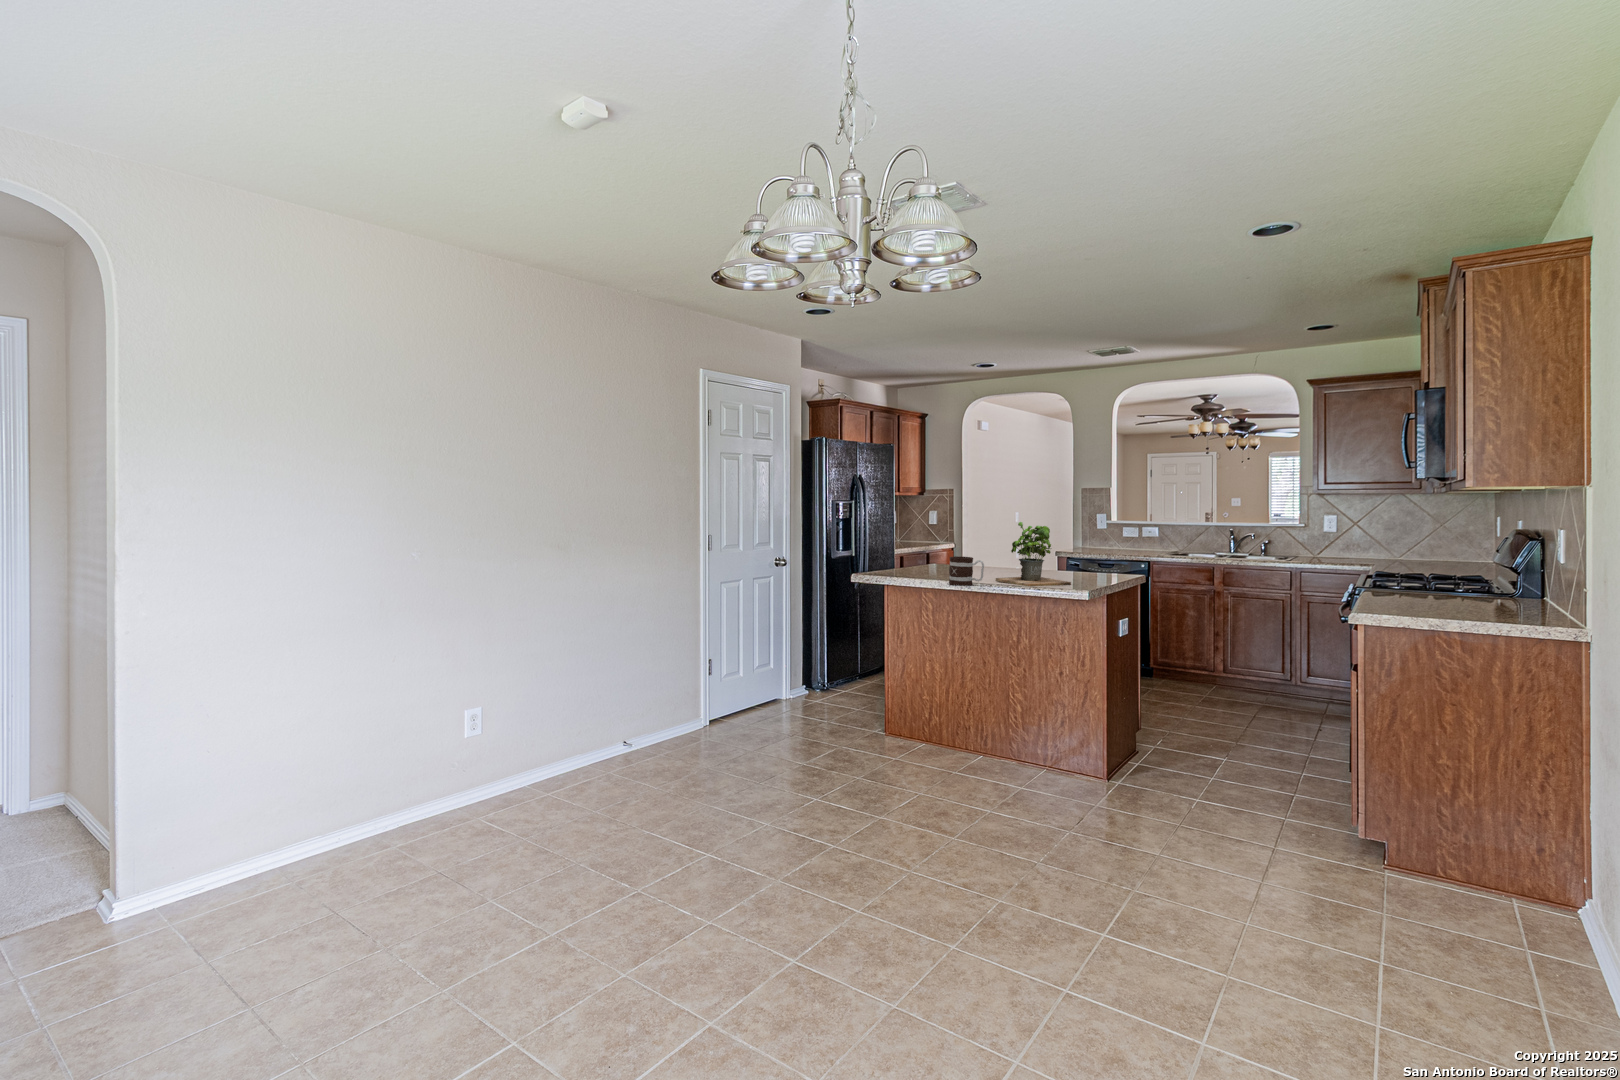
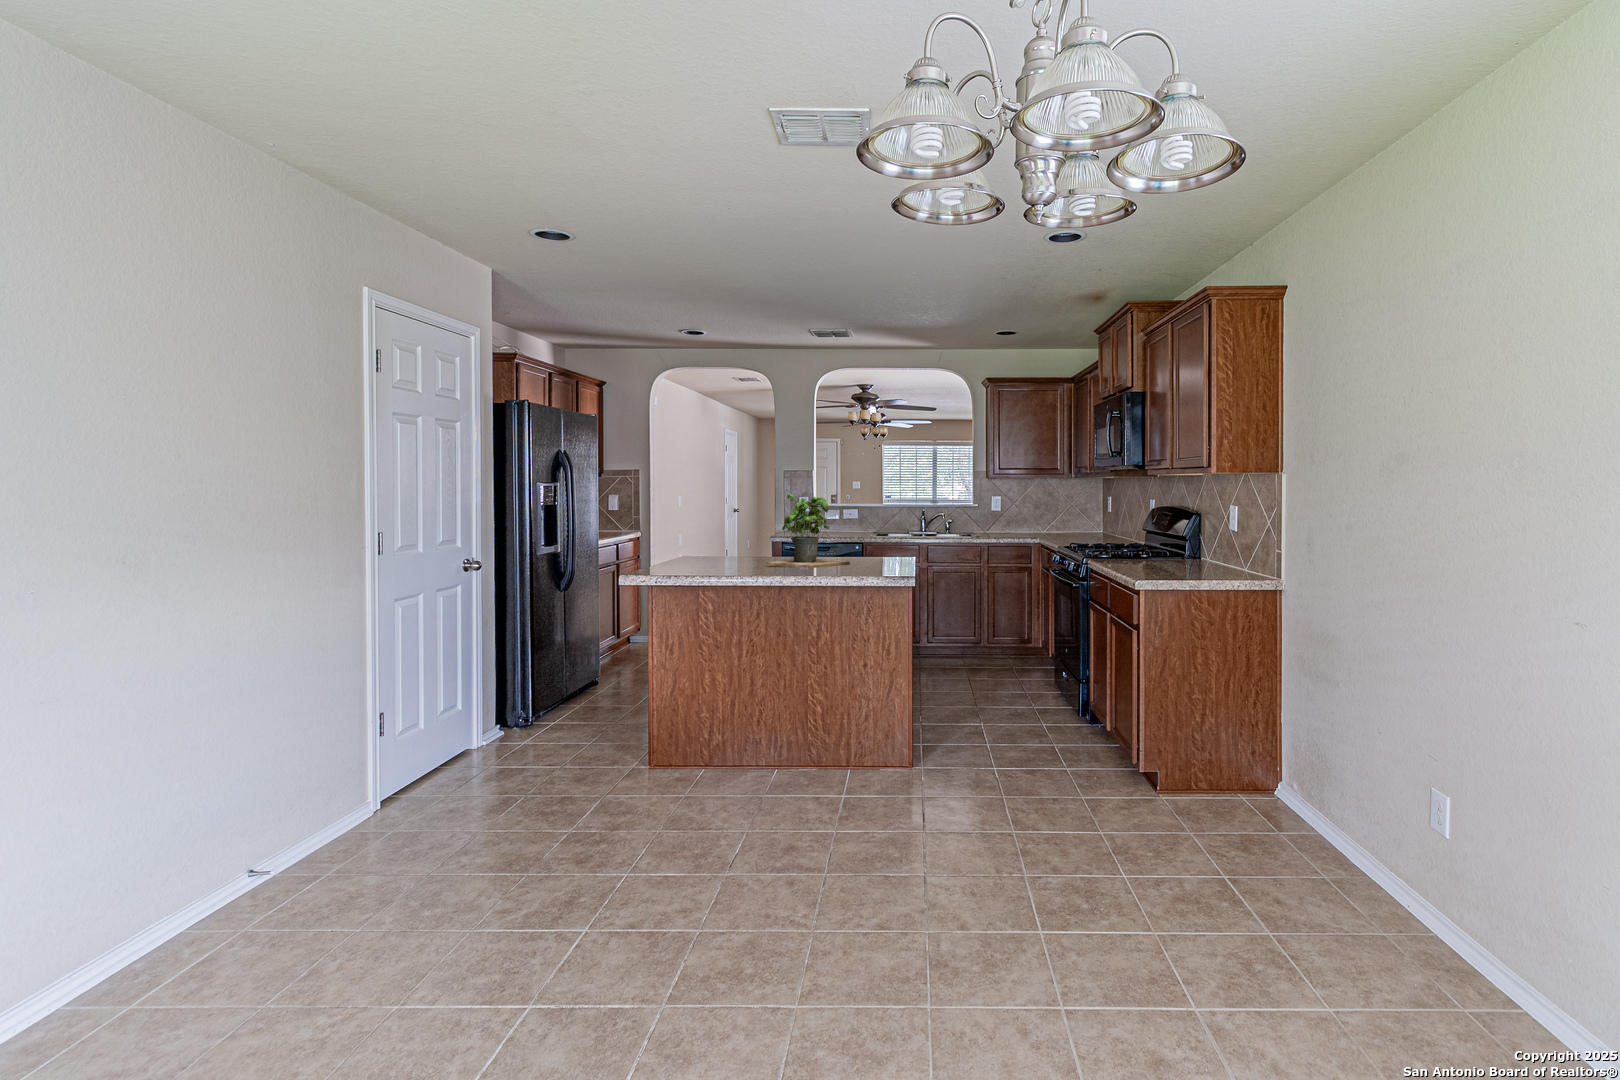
mug: present [949,556,984,586] -> none [722,536,766,572]

